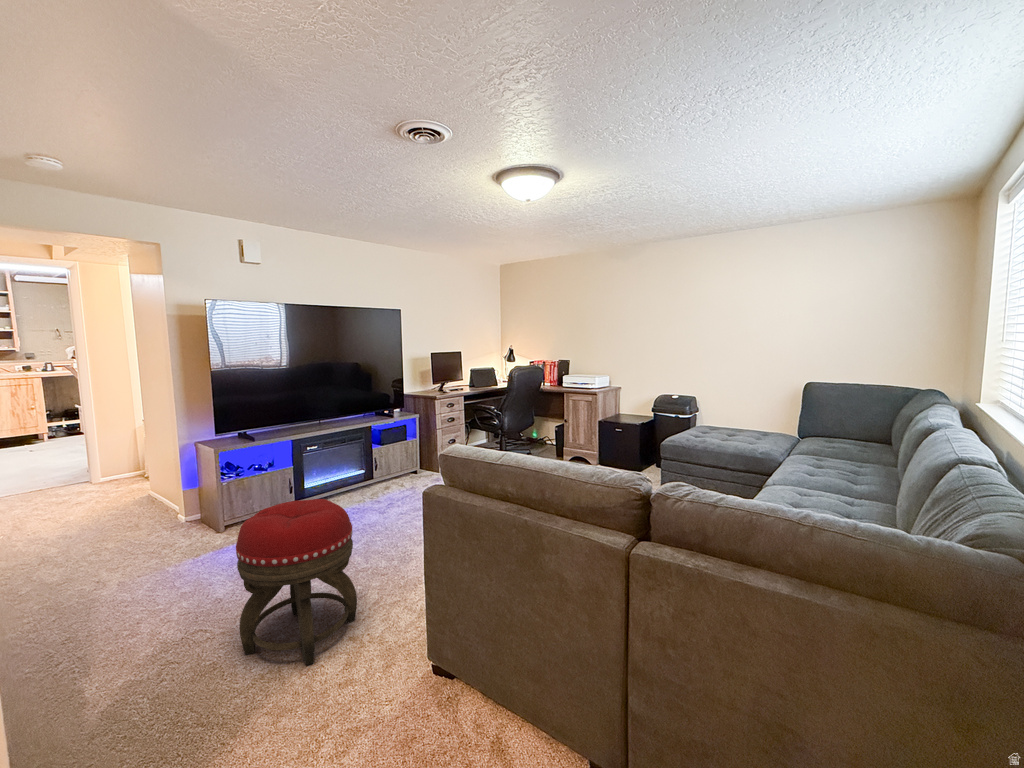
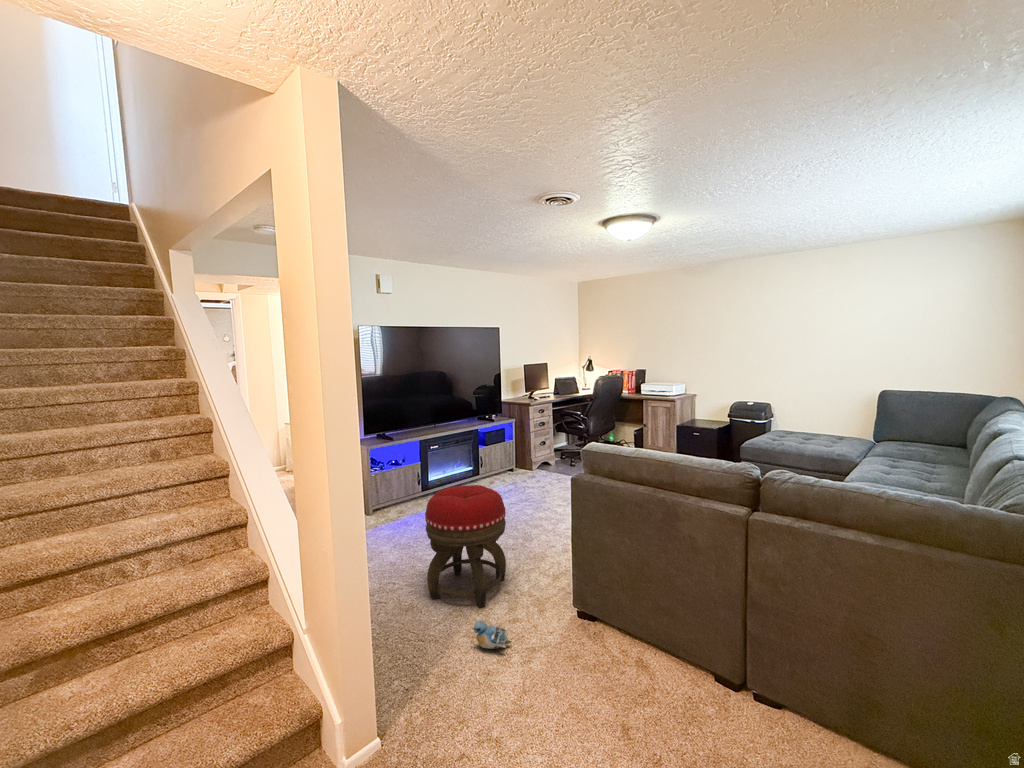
plush toy: none [269,696,325,736] -> present [473,621,511,649]

